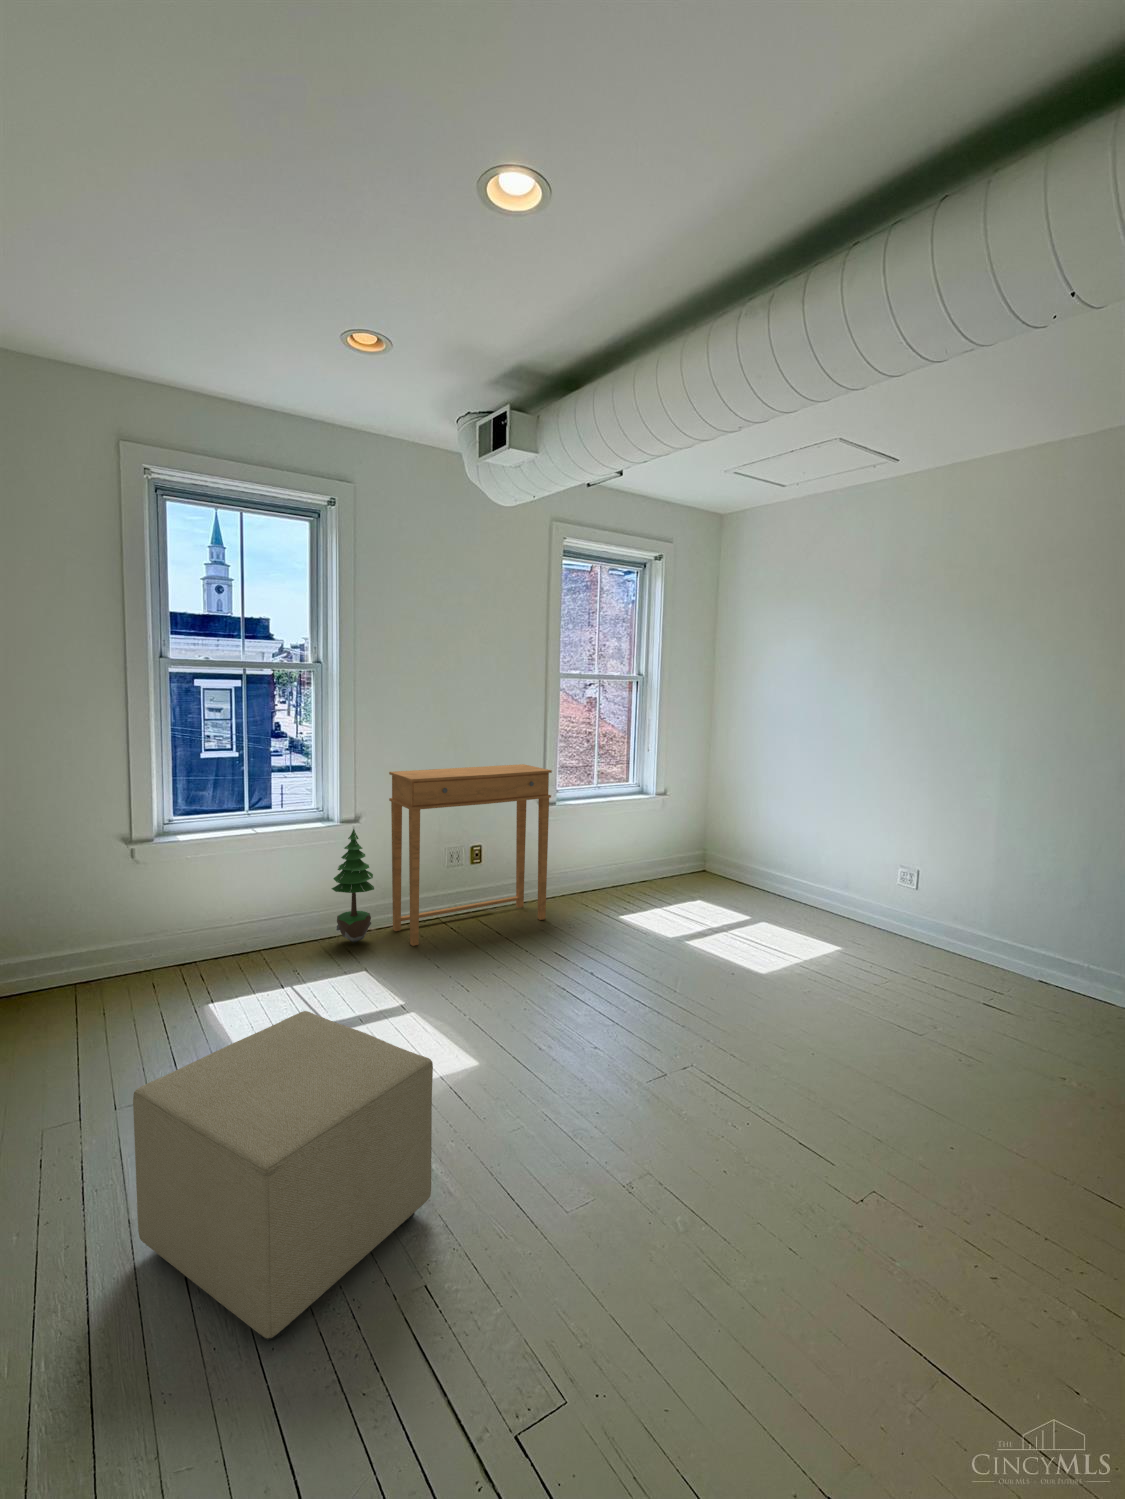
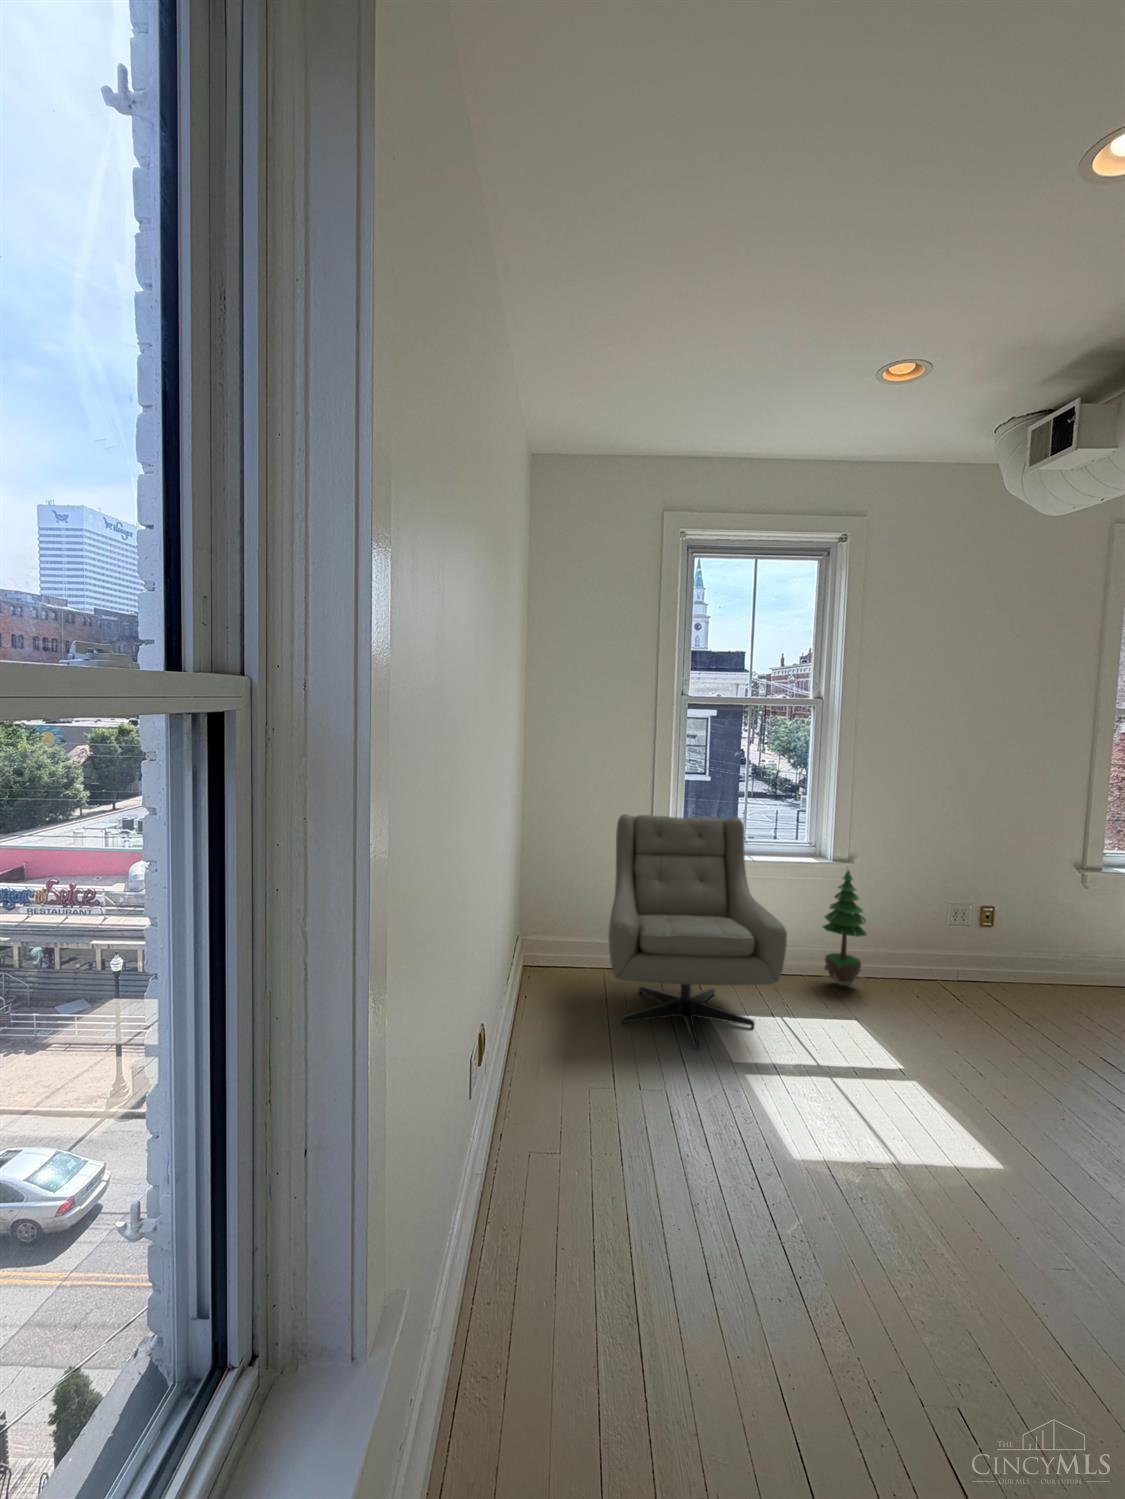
side table: present [389,764,552,946] -> none [883,813,1103,1012]
armchair: none [67,789,287,1045] -> present [608,814,787,1049]
ottoman: present [133,1011,433,1340] -> none [670,1054,971,1380]

